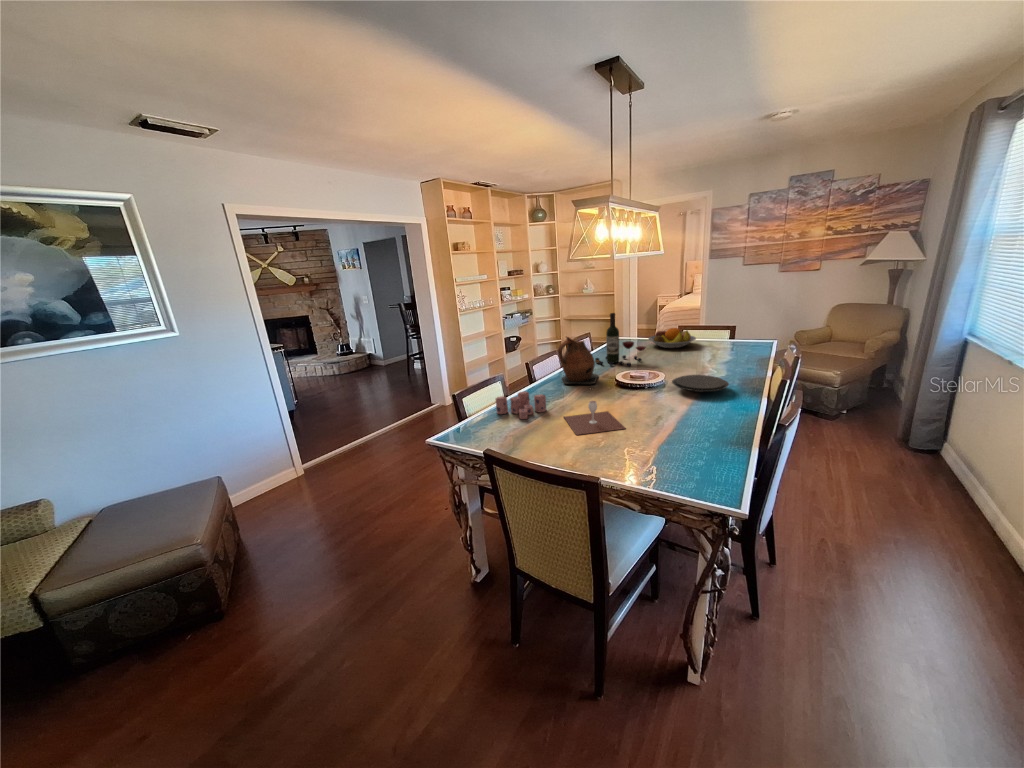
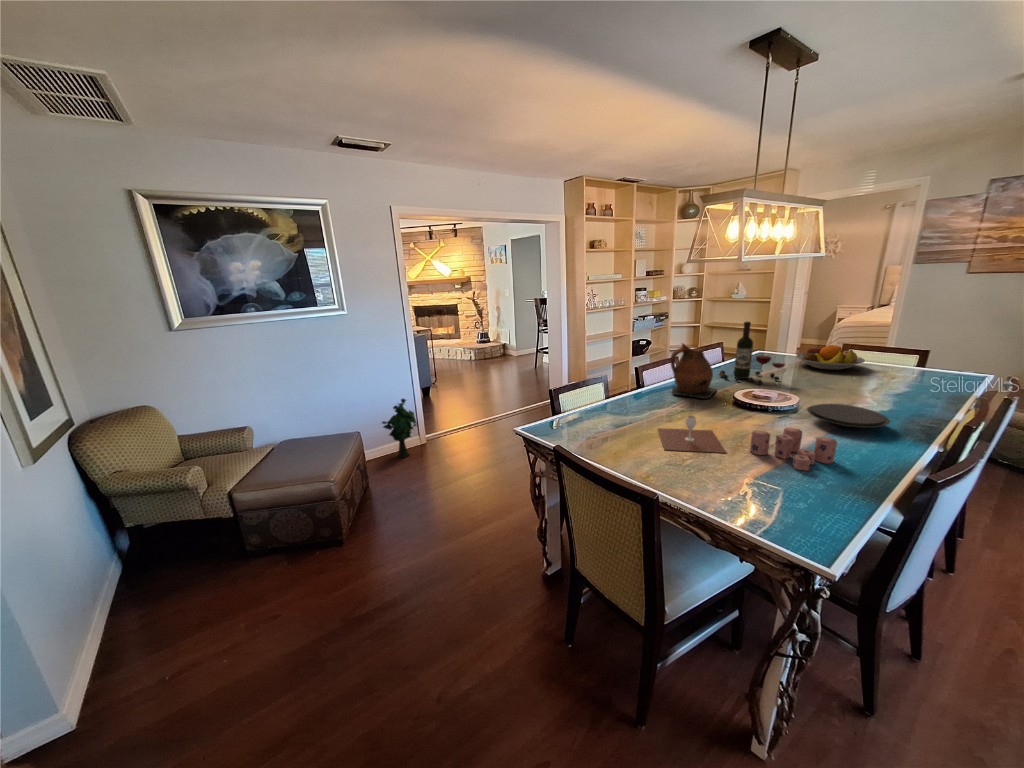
candle: present [495,391,546,419] -> present [750,428,837,471]
decorative plant: none [244,429,293,499] -> present [382,399,417,458]

